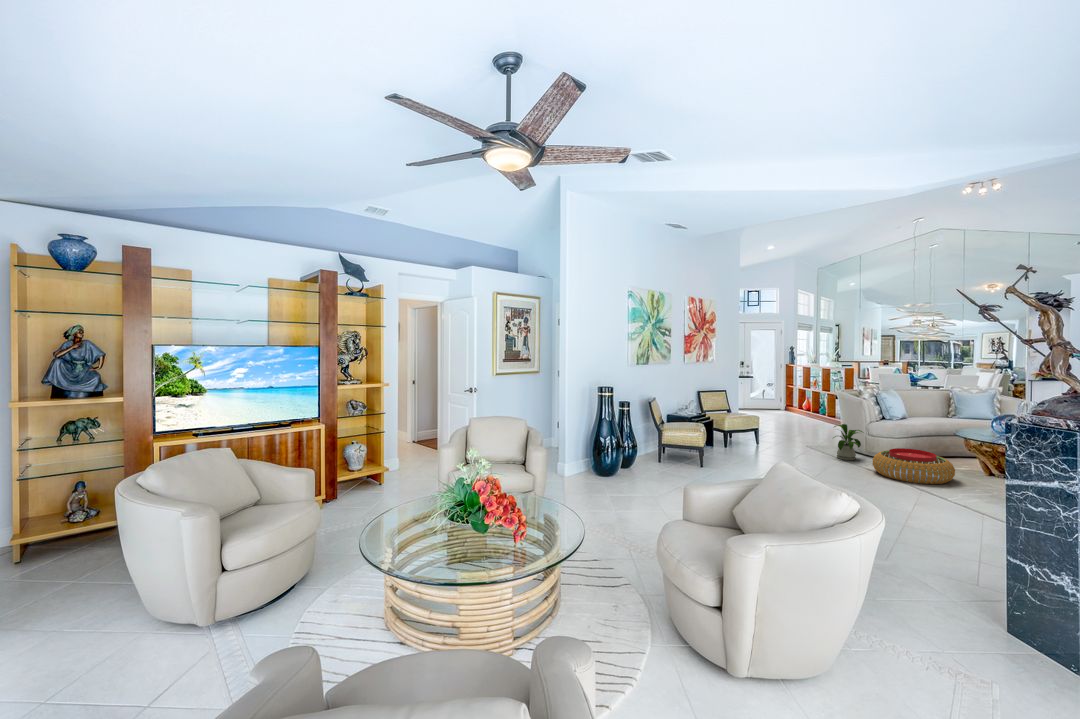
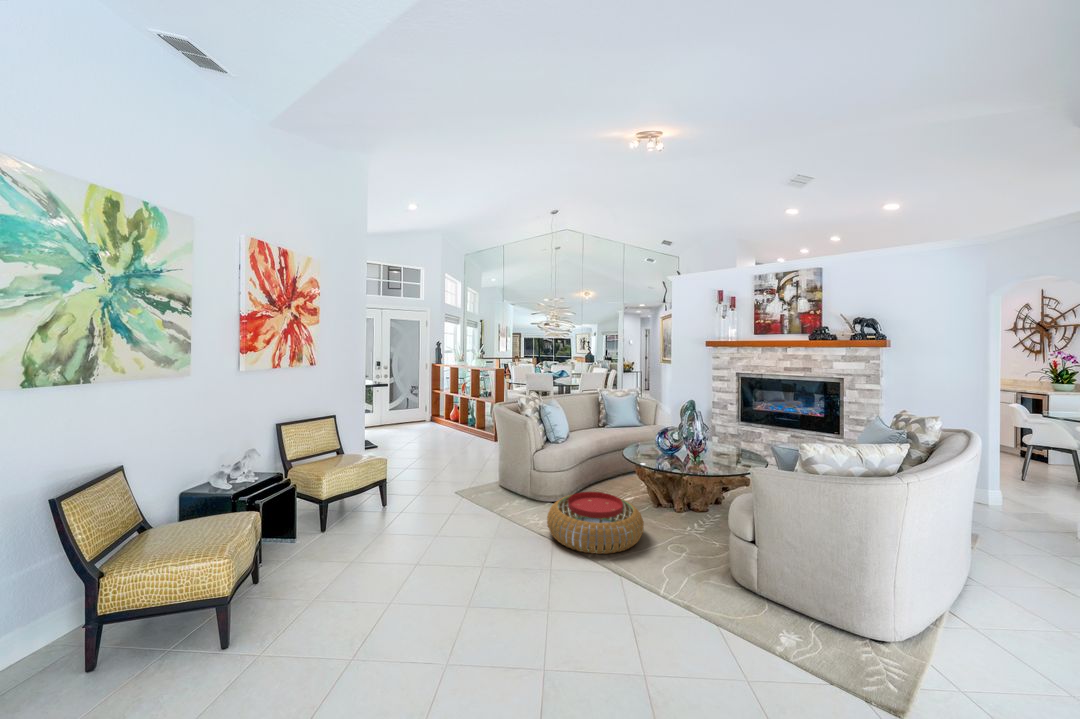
house plant: present [833,424,862,460] -> none [490,459,532,513]

